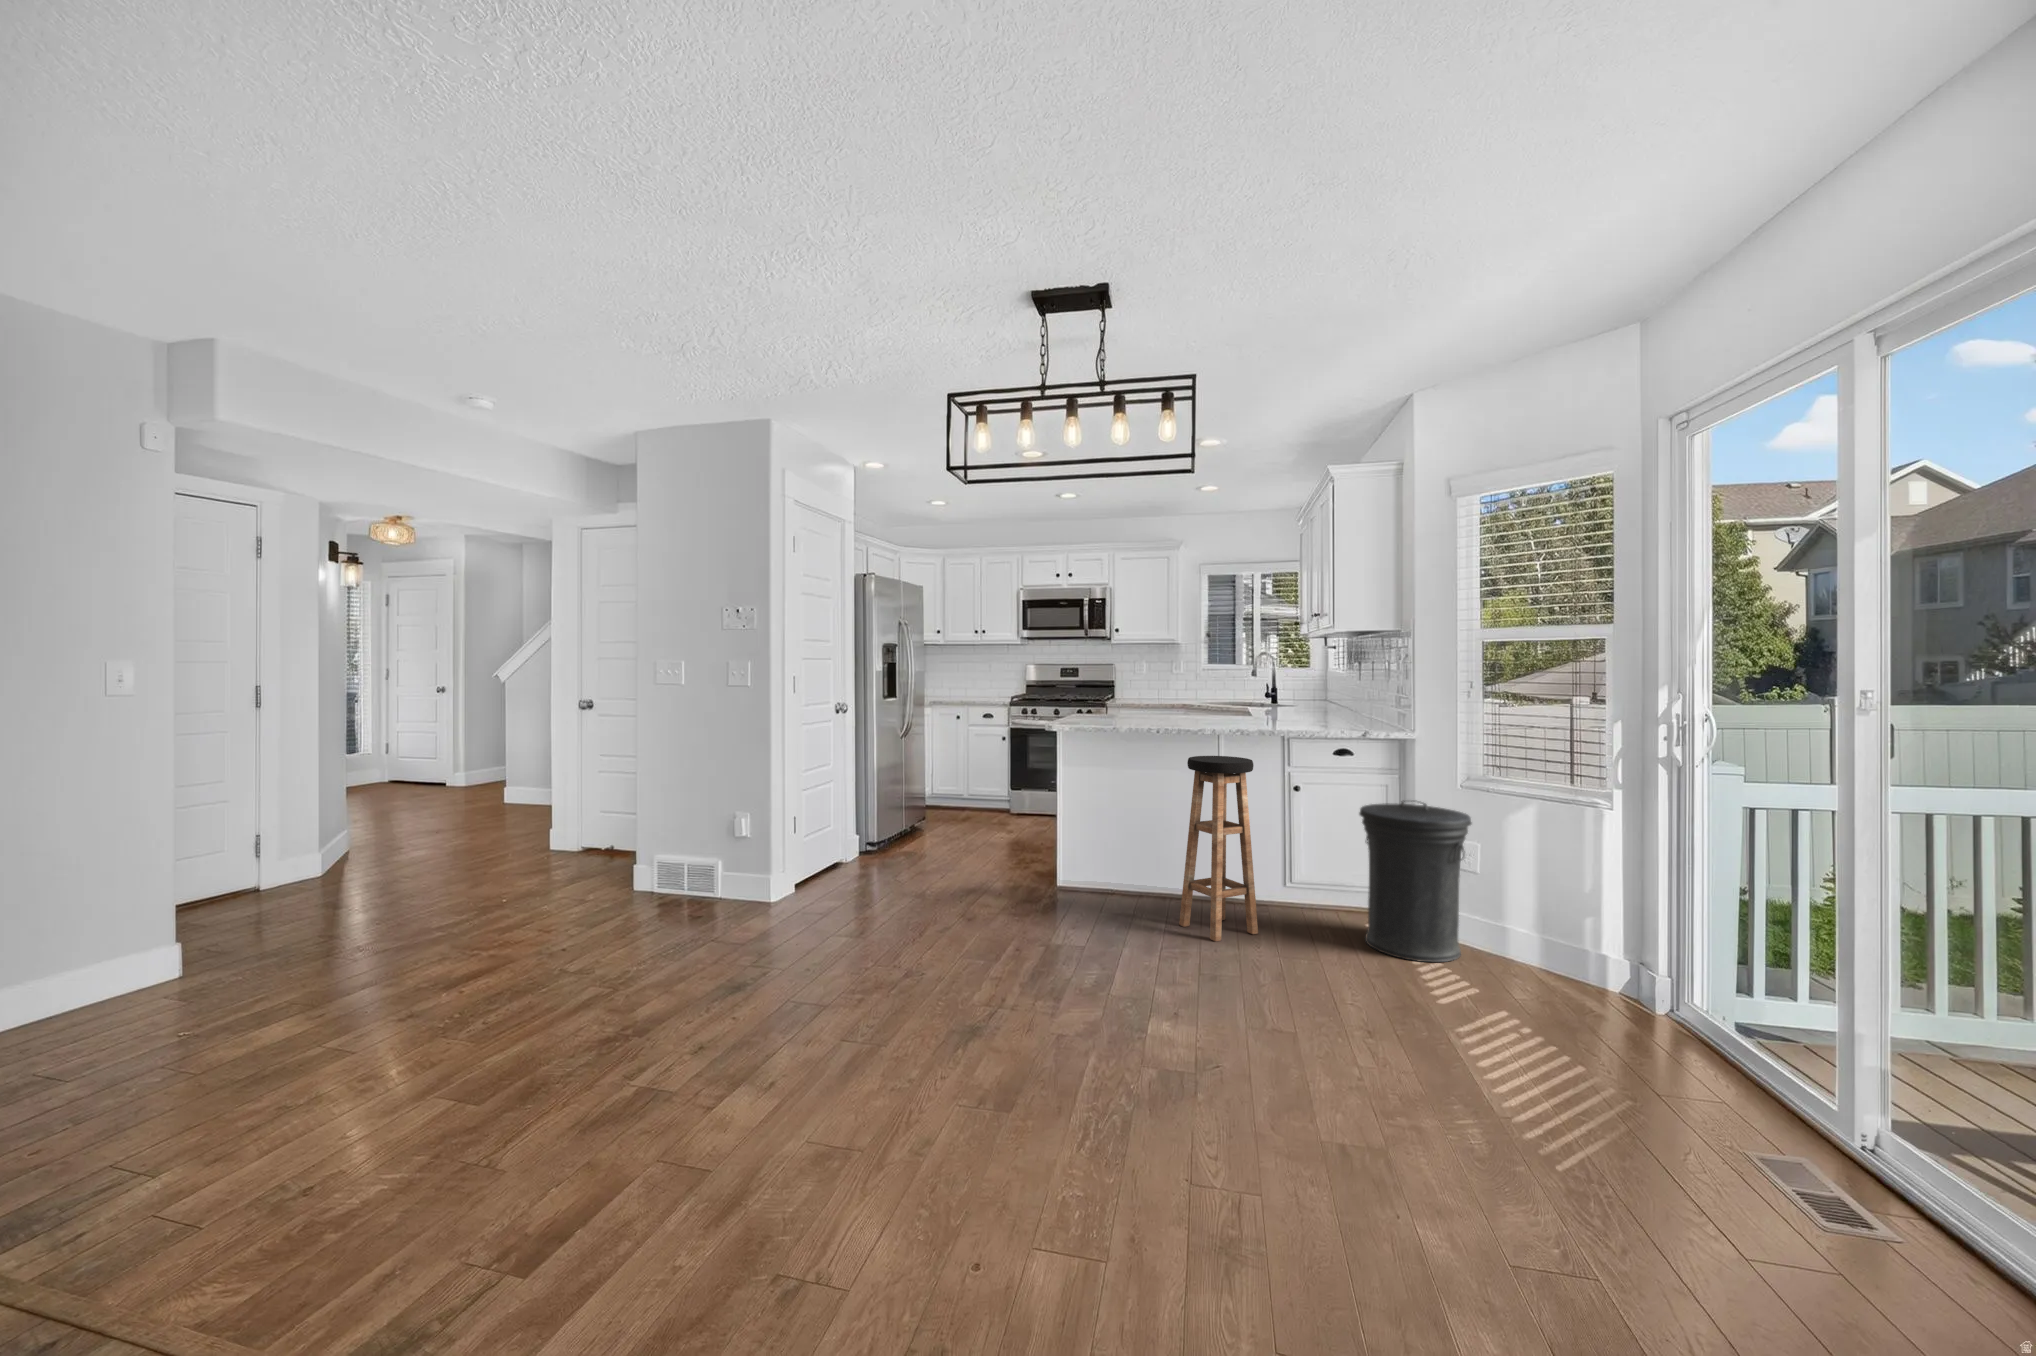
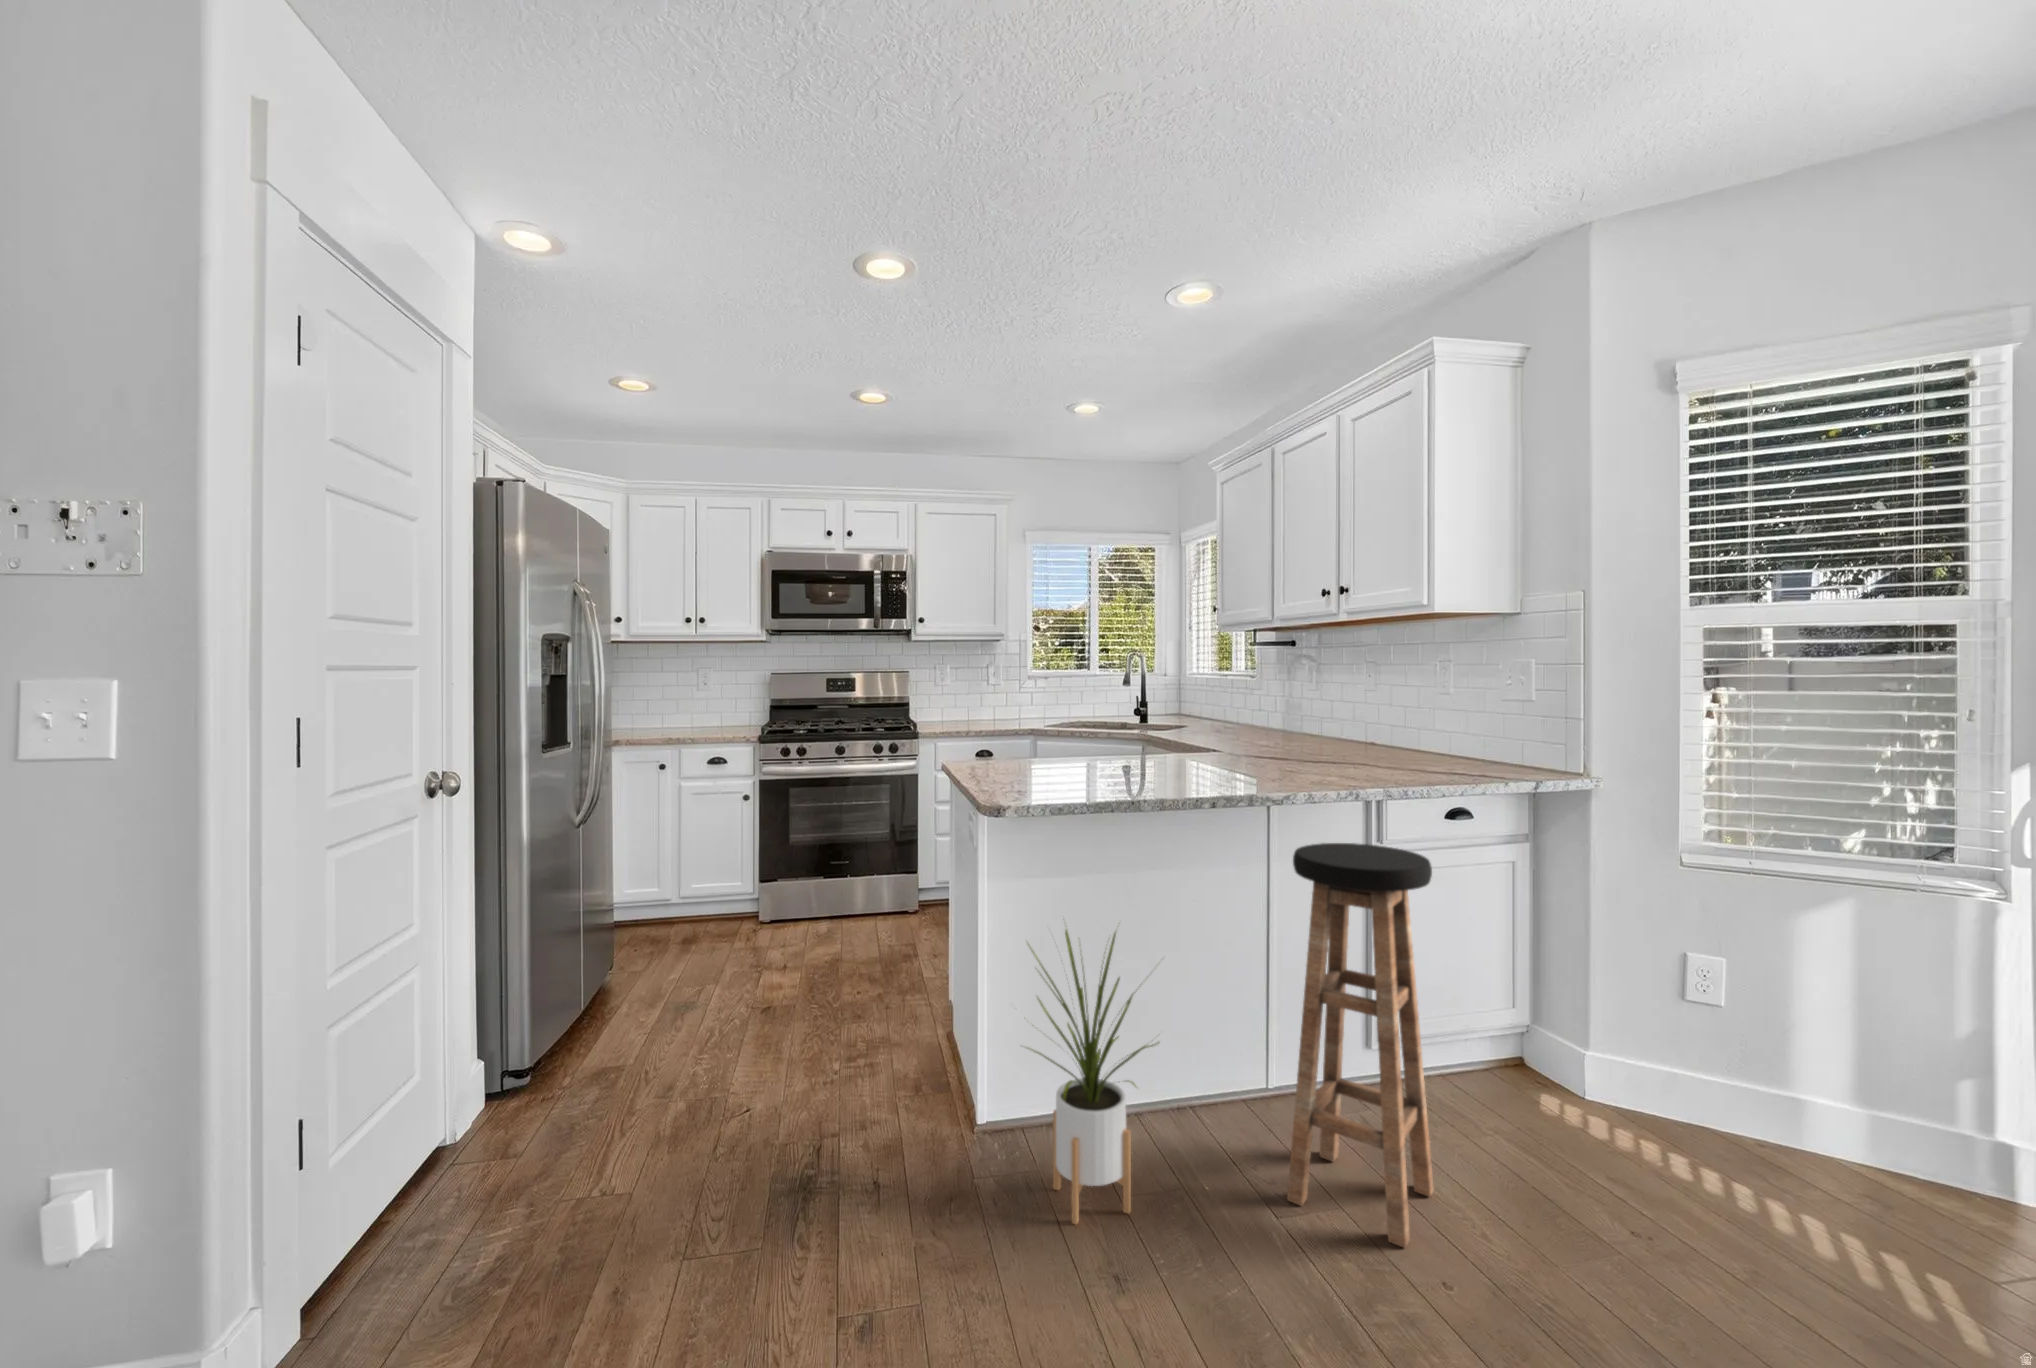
house plant: none [1050,780,1125,916] -> present [1030,930,1160,1224]
trash can: present [1359,802,1472,962] -> none [1556,899,1784,1207]

